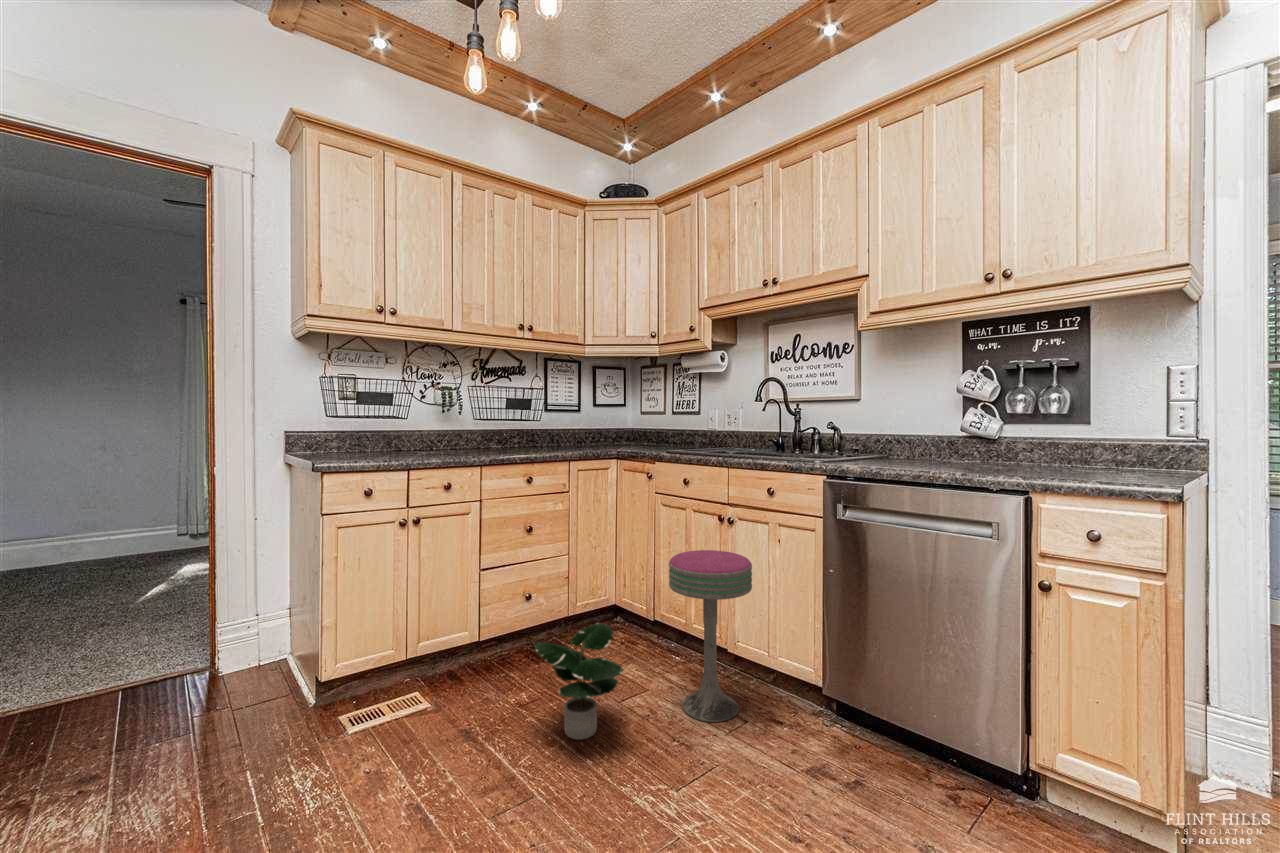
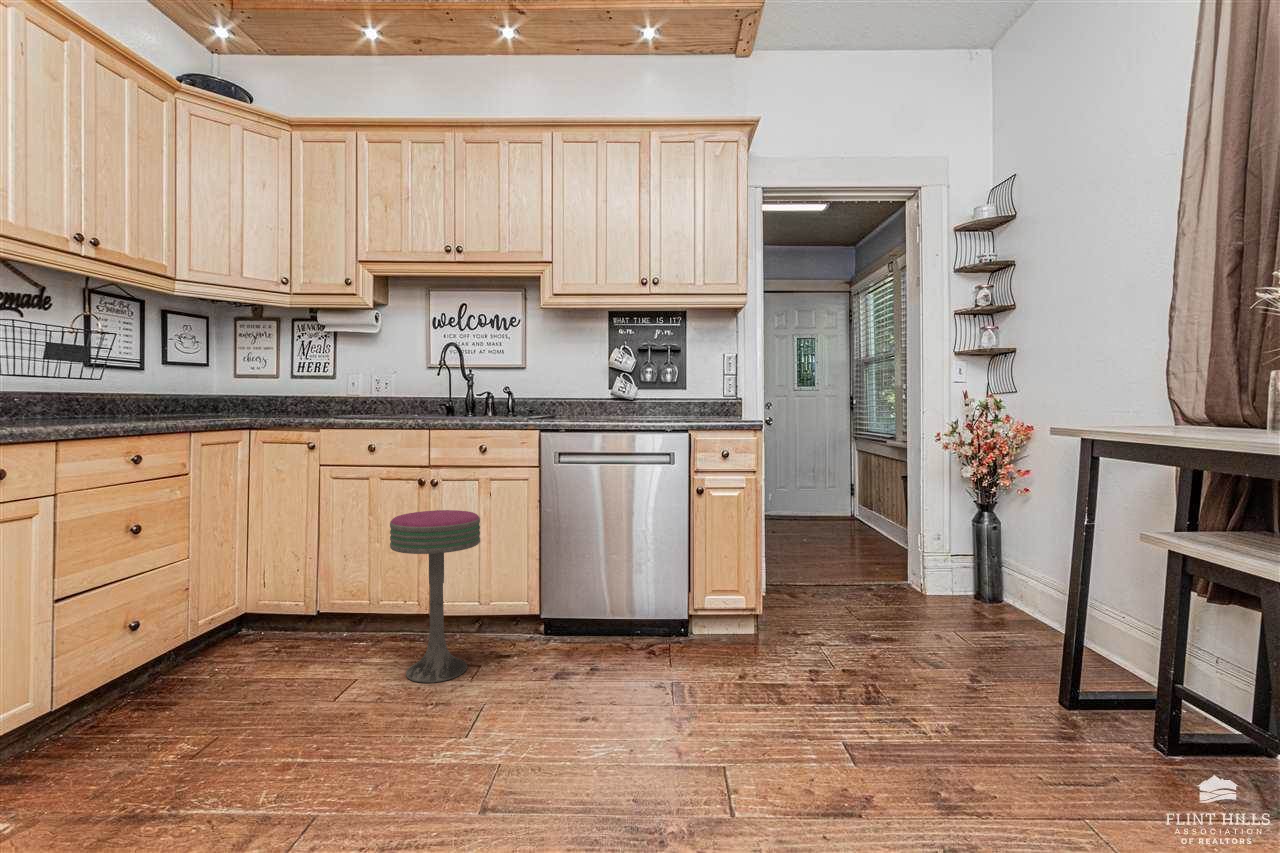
potted plant: present [535,623,623,740] -> none [250,606,378,744]

